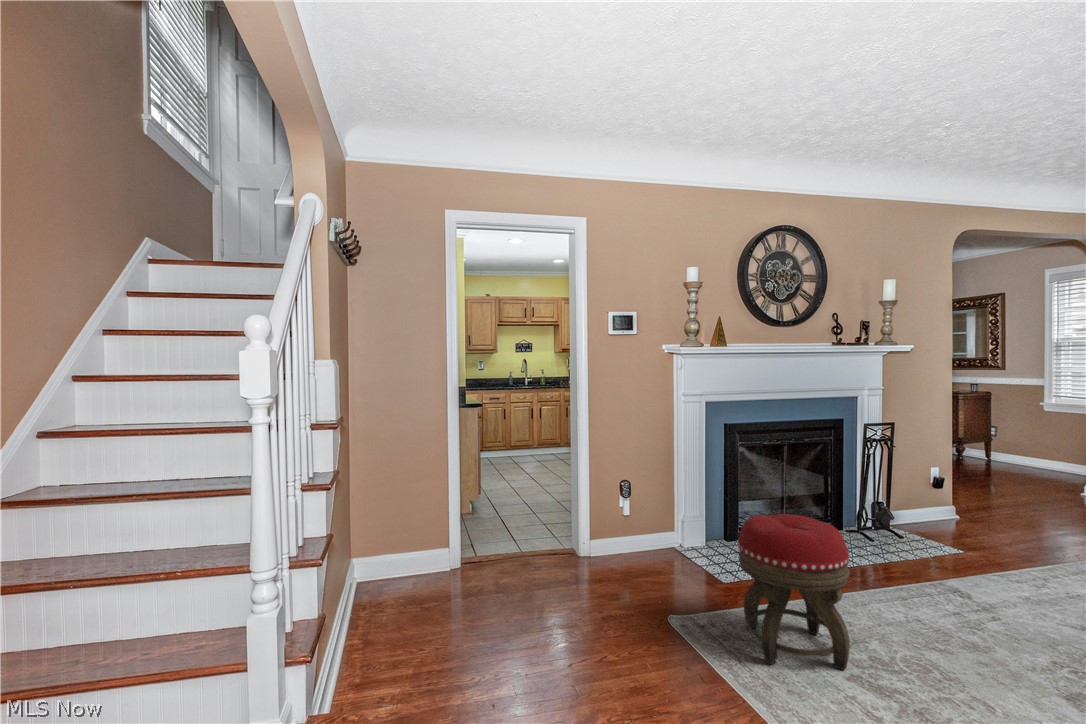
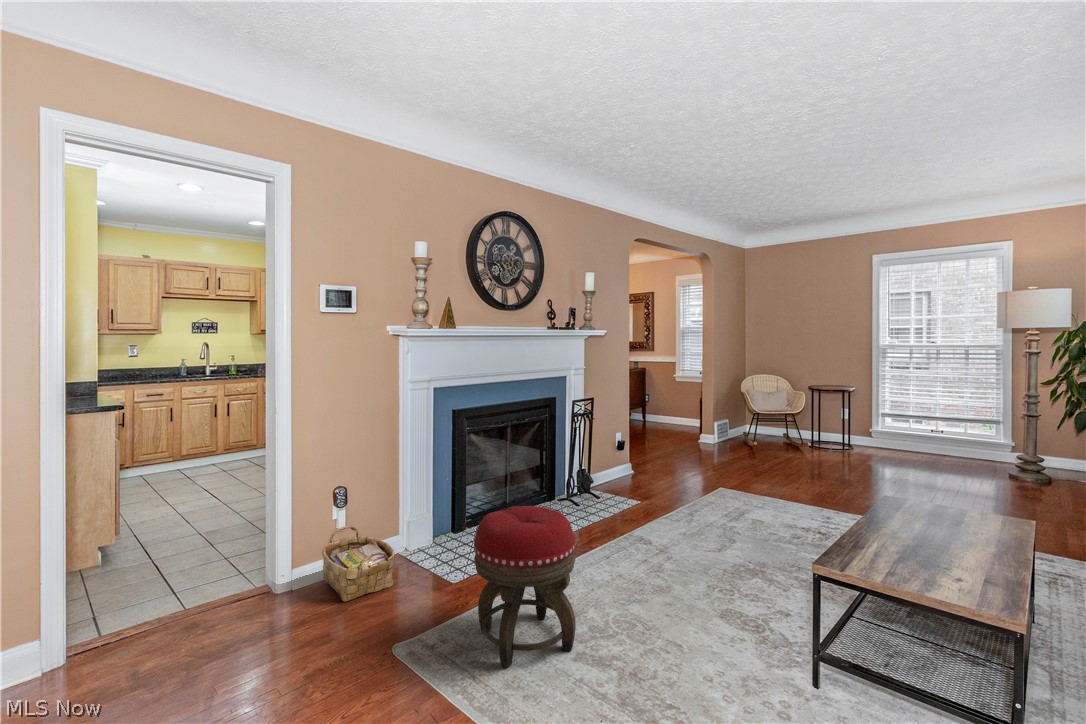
woven basket: none [608,515,668,578] -> present [322,526,395,602]

